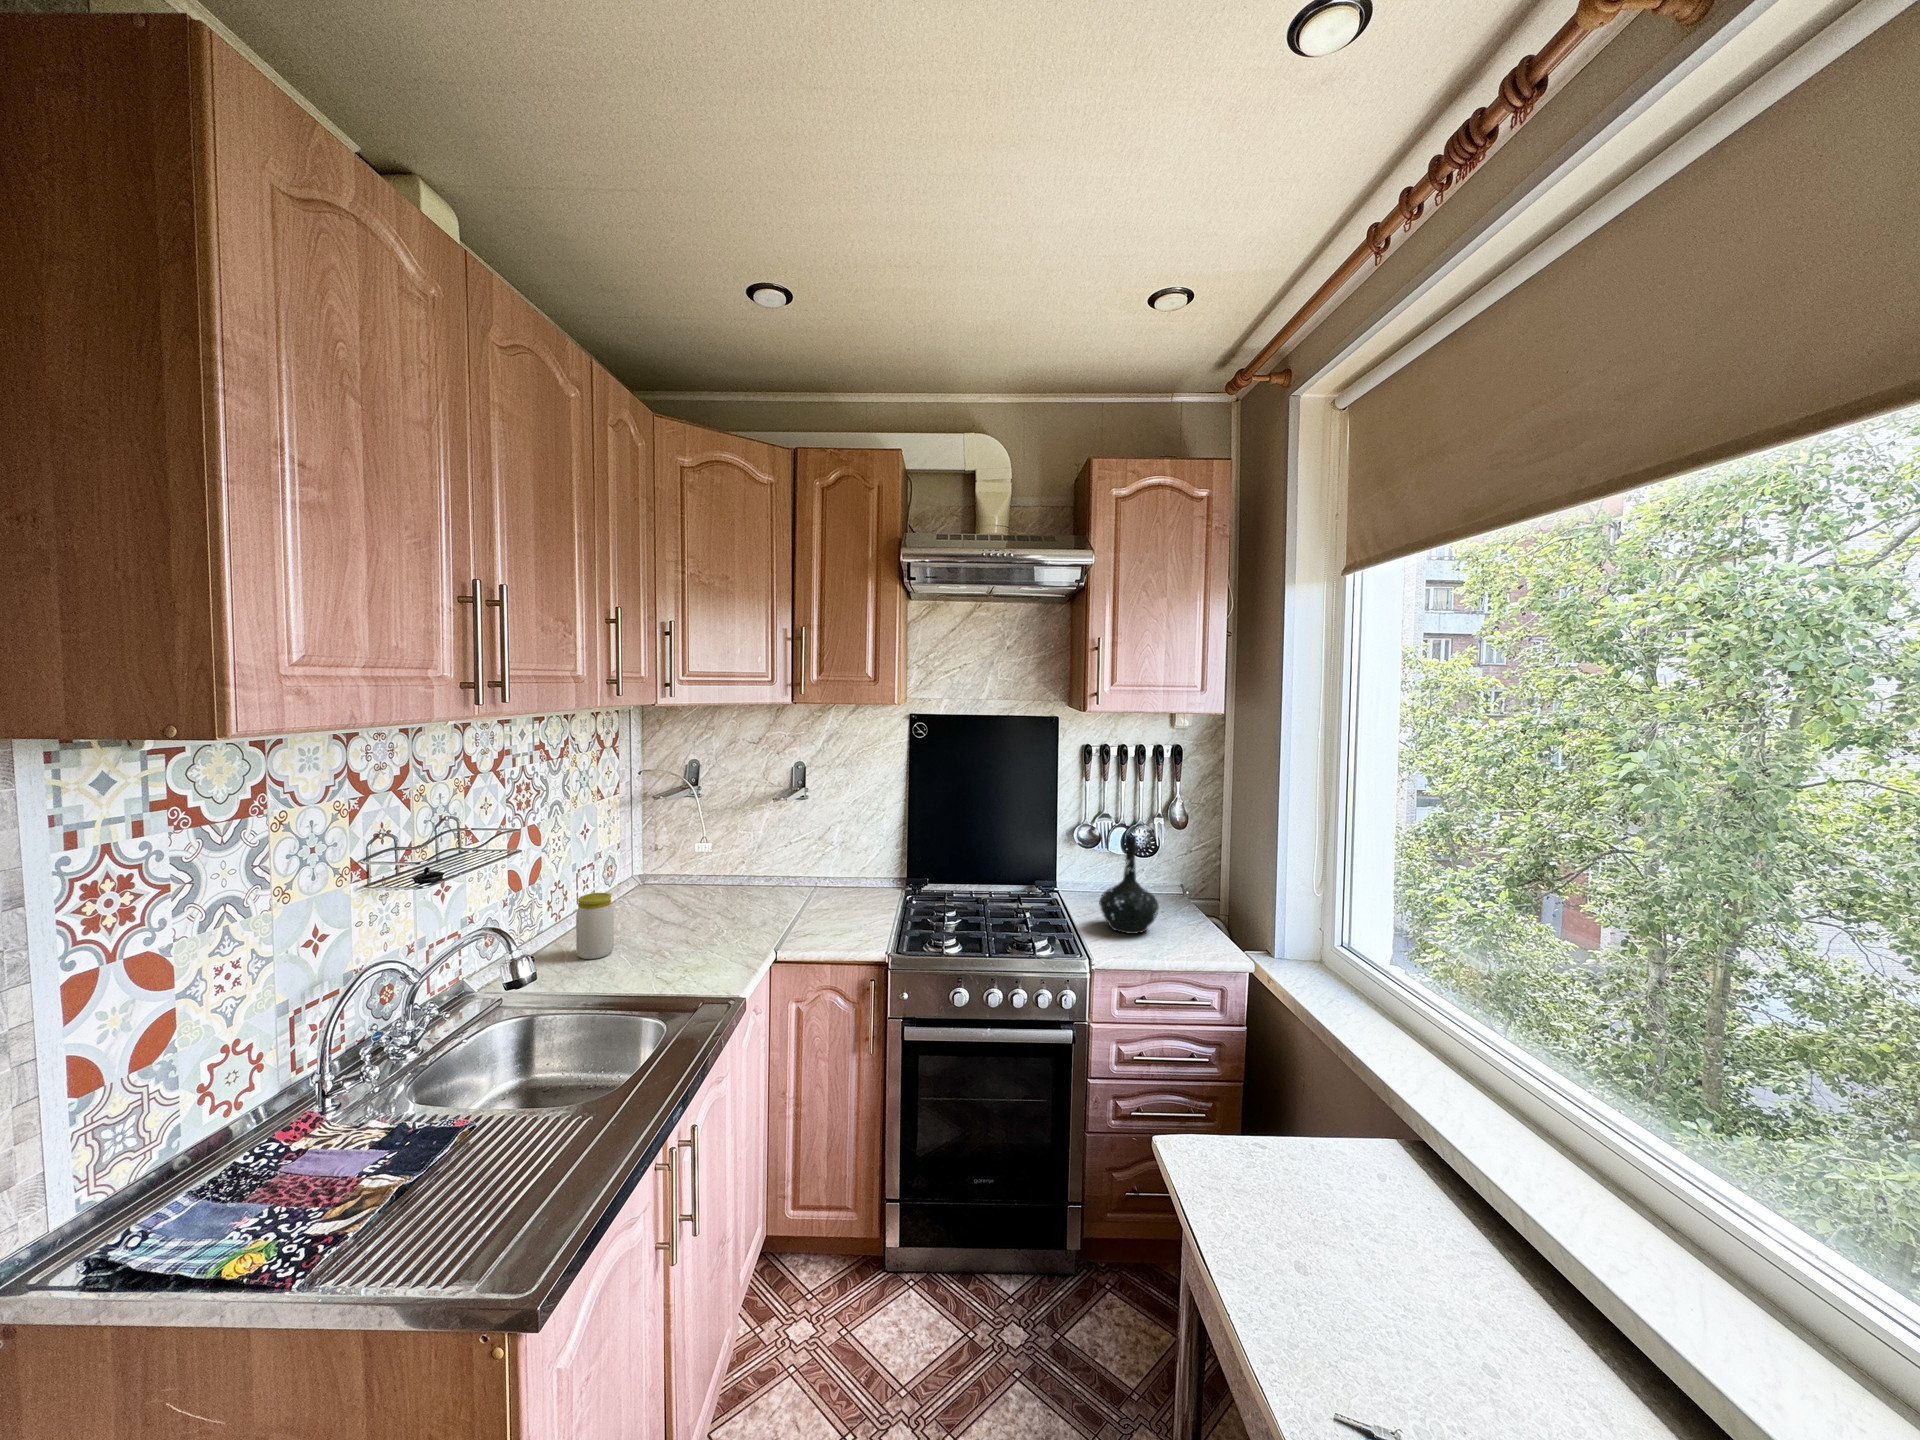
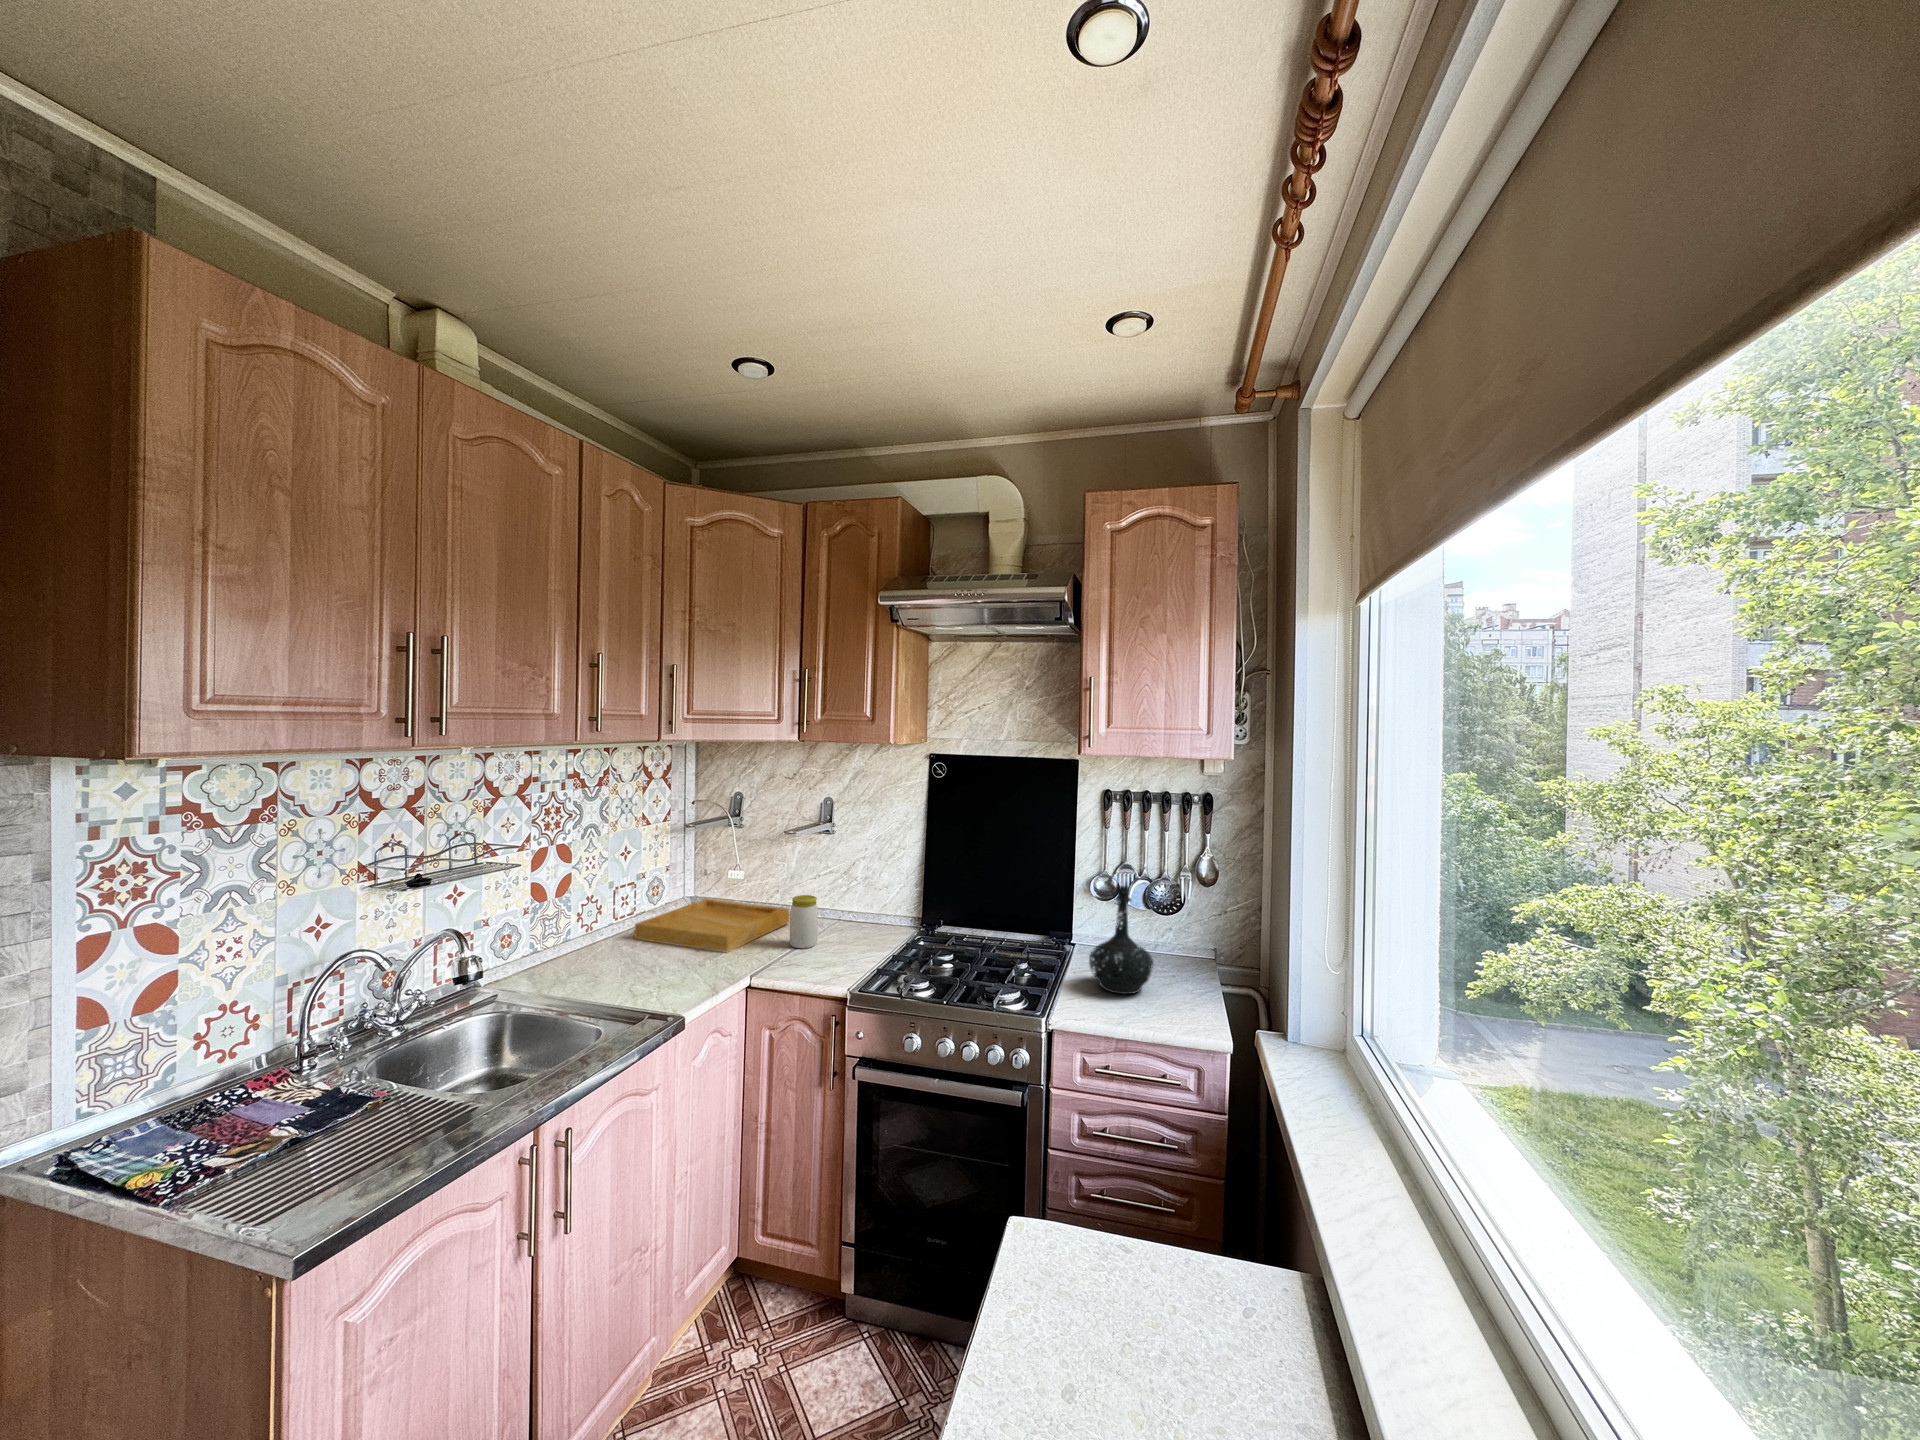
tray: none [610,876,768,931] -> present [634,899,790,953]
jar: present [576,893,614,959] -> present [790,895,818,948]

